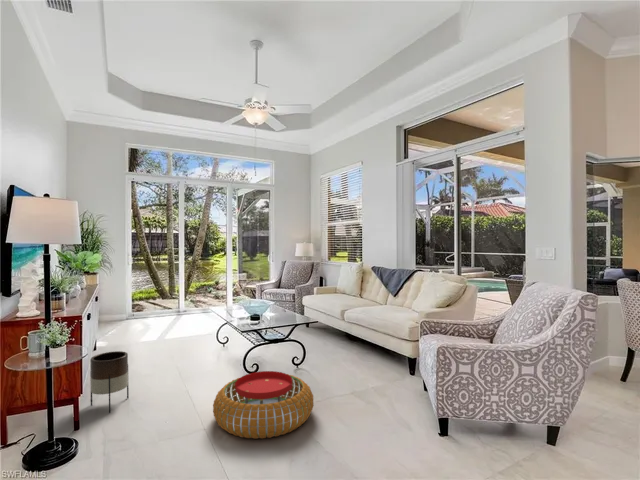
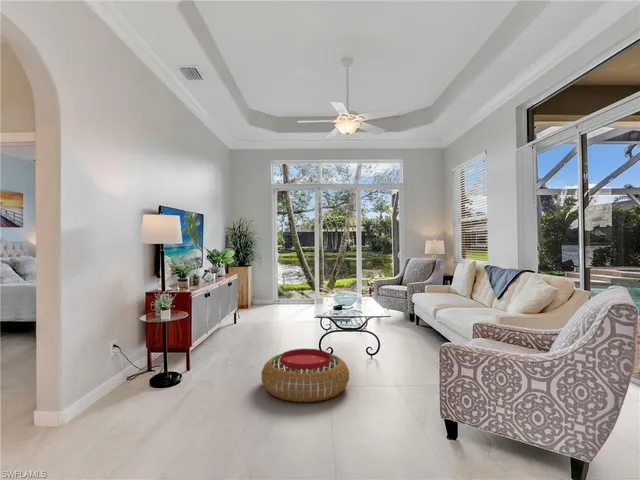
planter: present [90,351,129,413] -> none [198,317,226,362]

